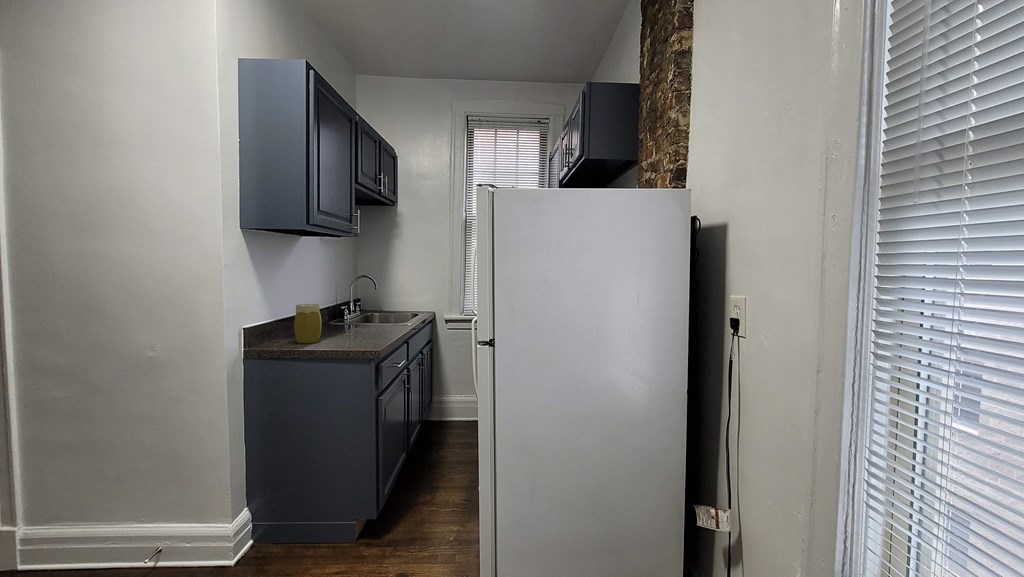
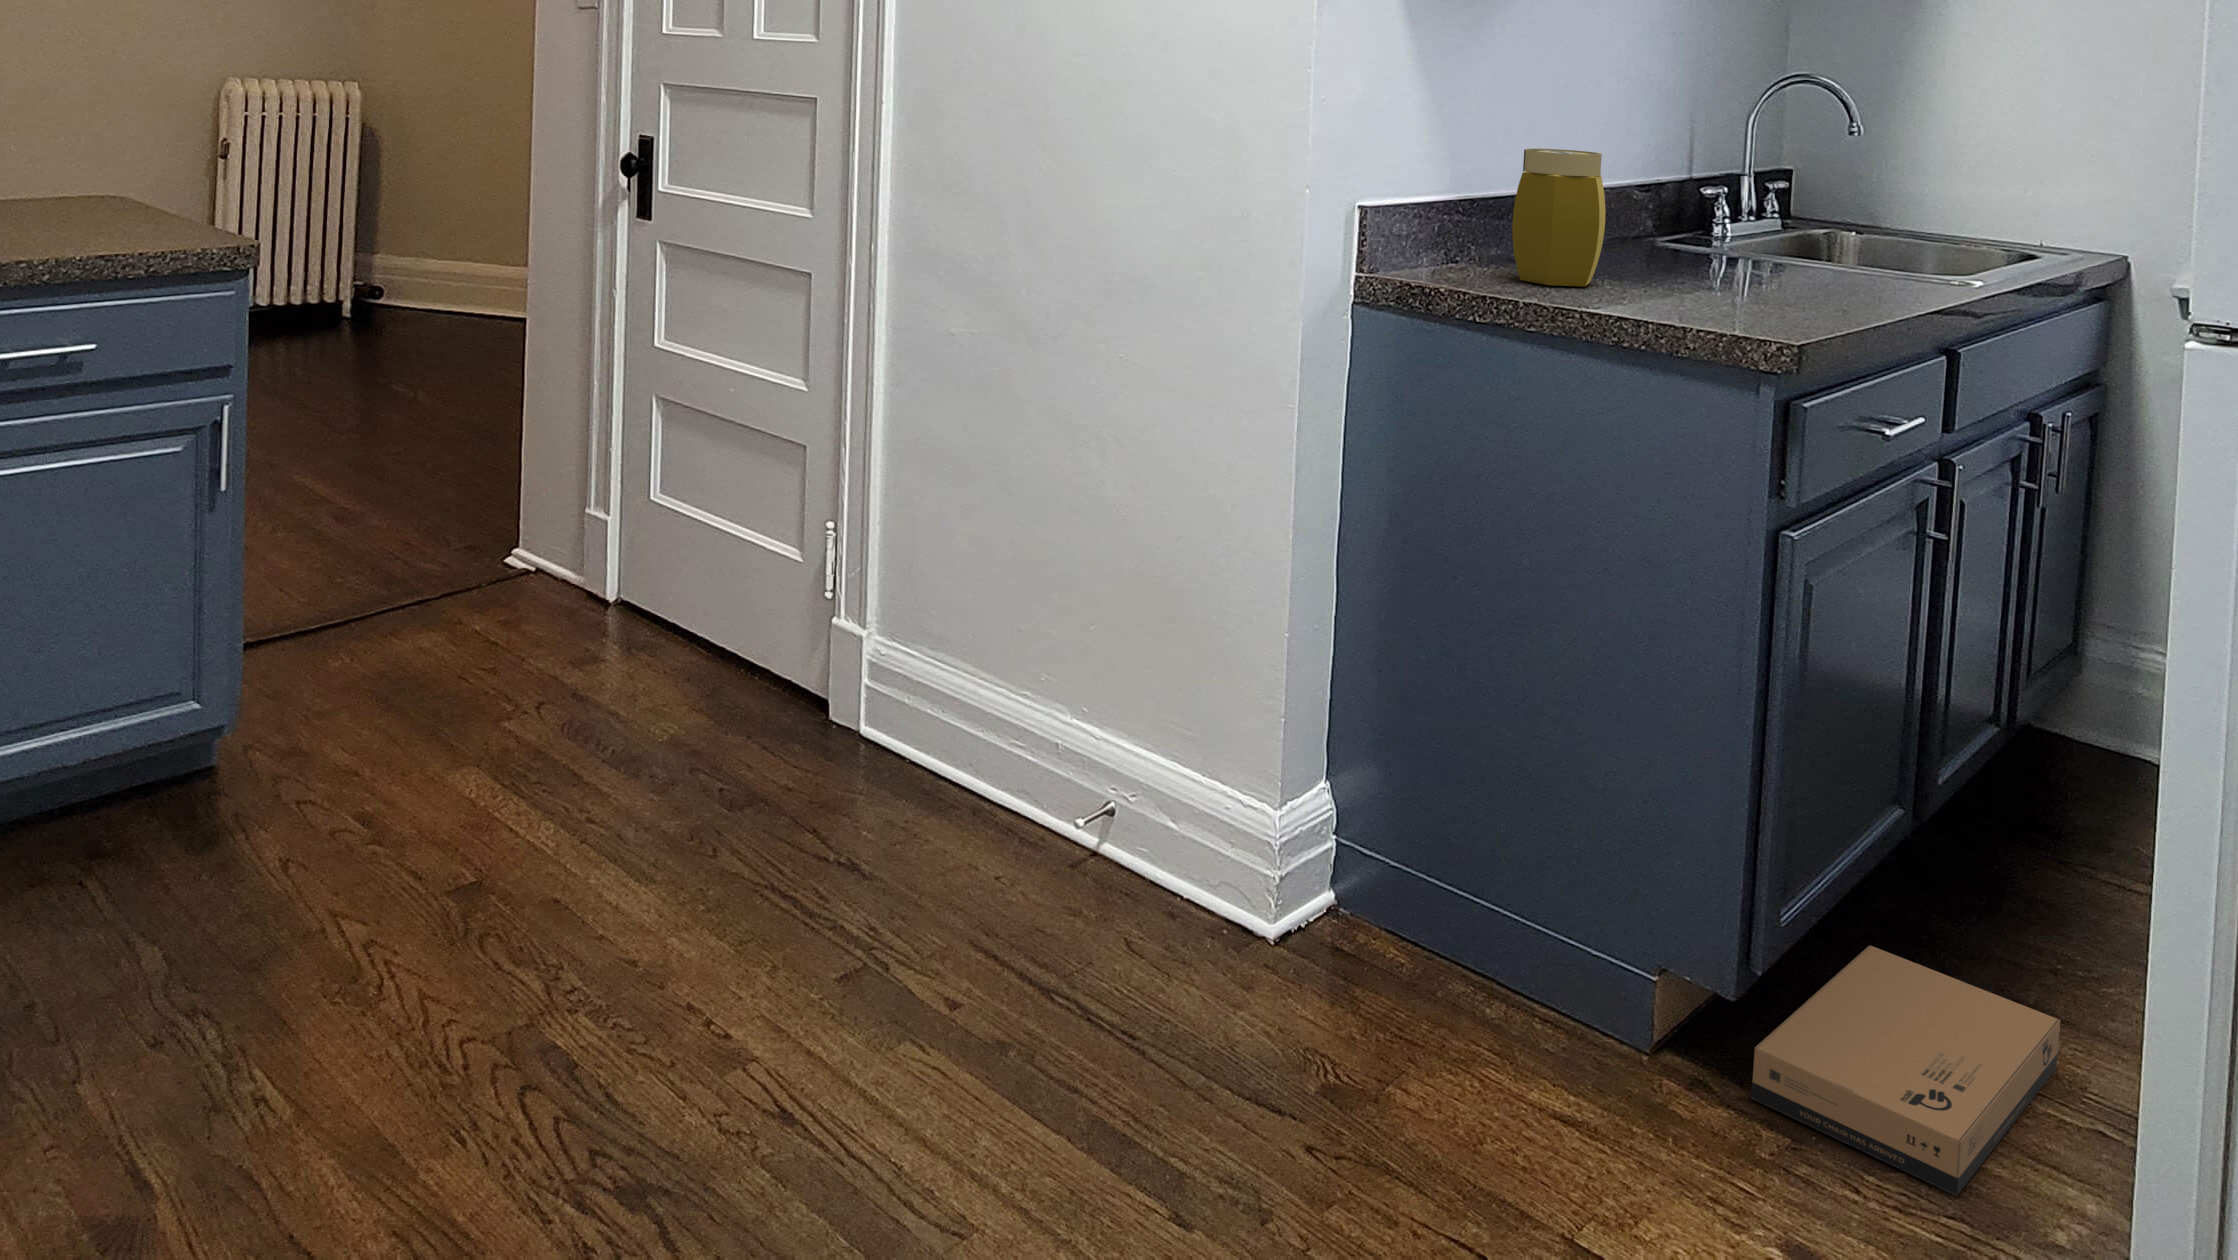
cardboard box: none [383,490,445,544] -> present [1751,945,2060,1196]

